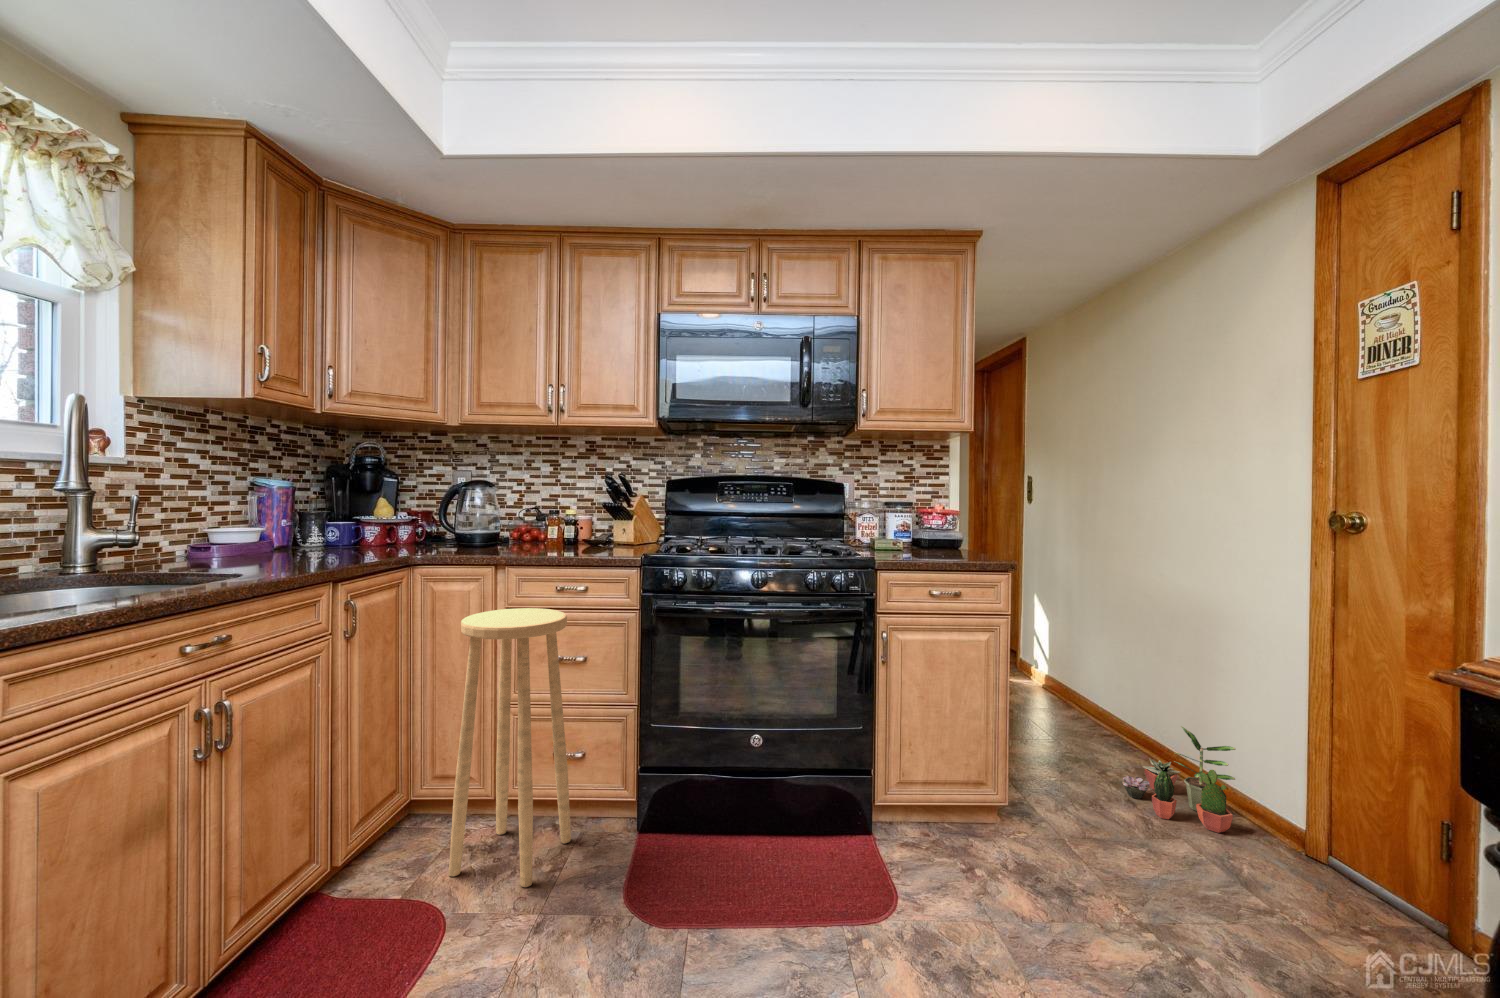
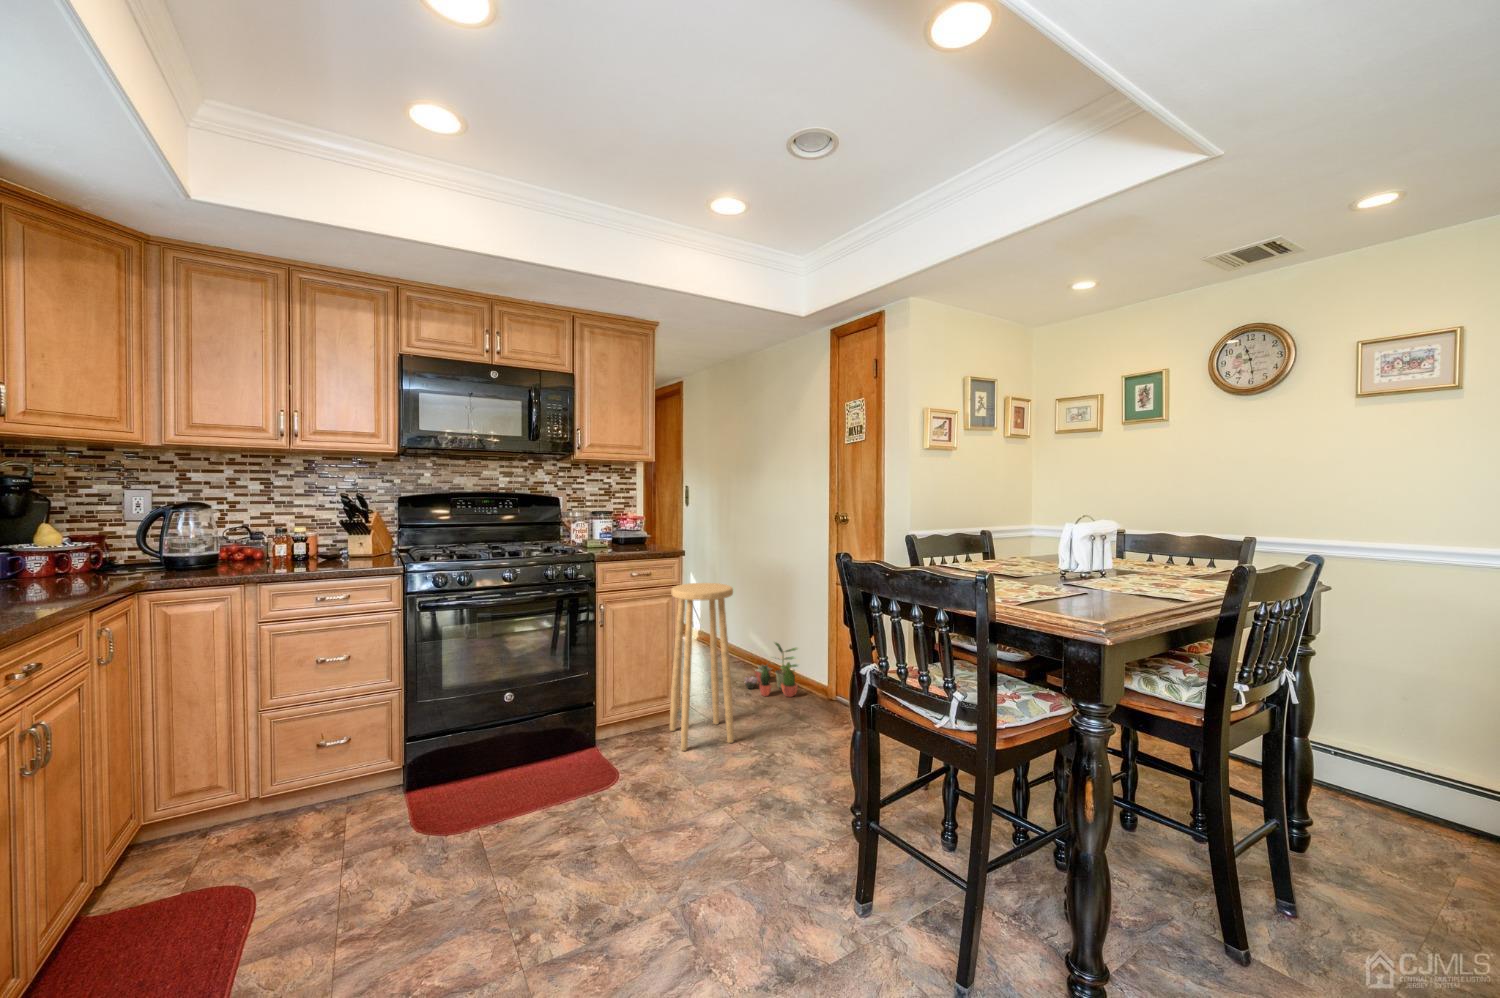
stool: present [449,608,571,887] -> present [670,583,734,751]

